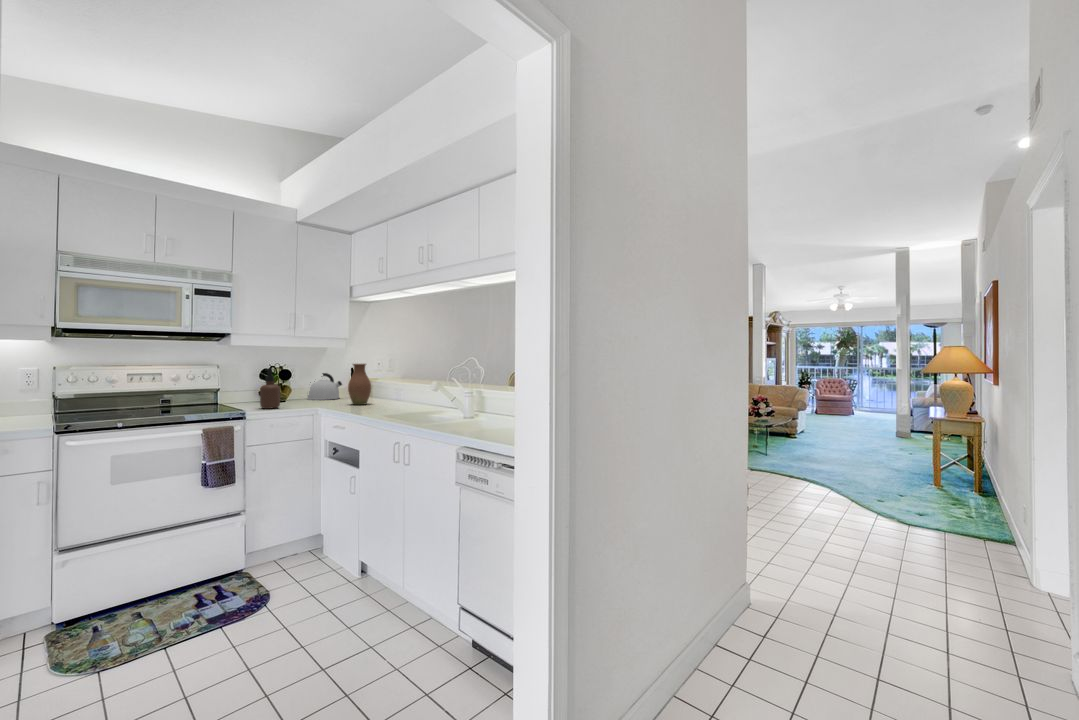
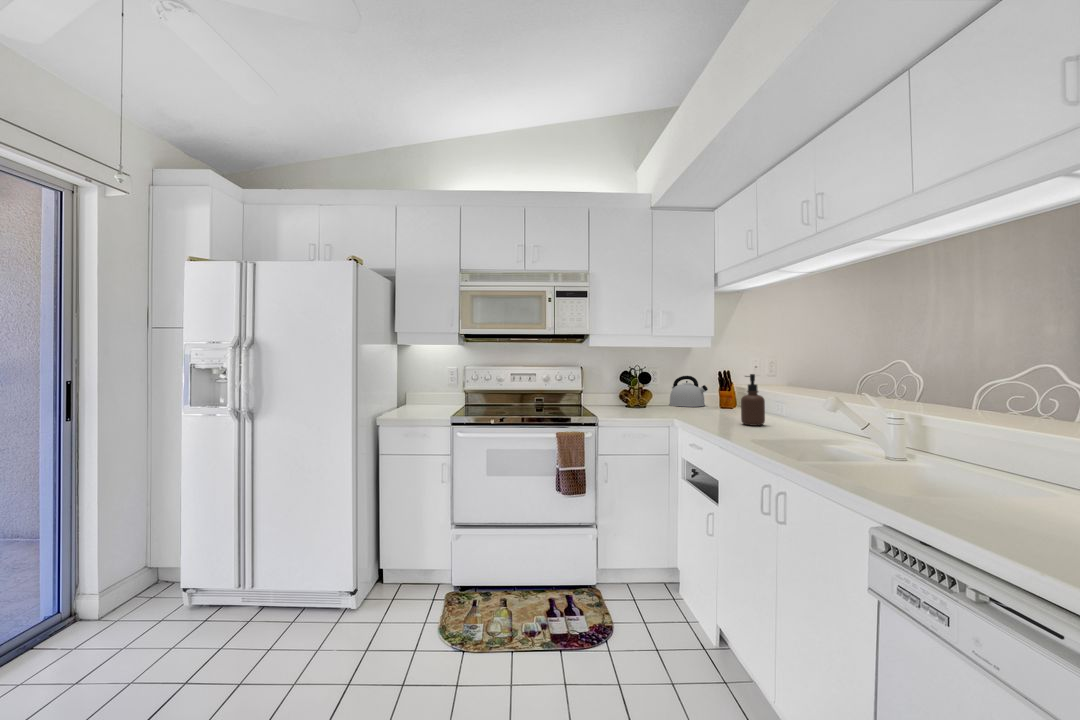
vase: present [348,364,371,405] -> none [709,366,737,417]
soap dispenser: present [260,368,280,409] -> present [741,374,765,426]

